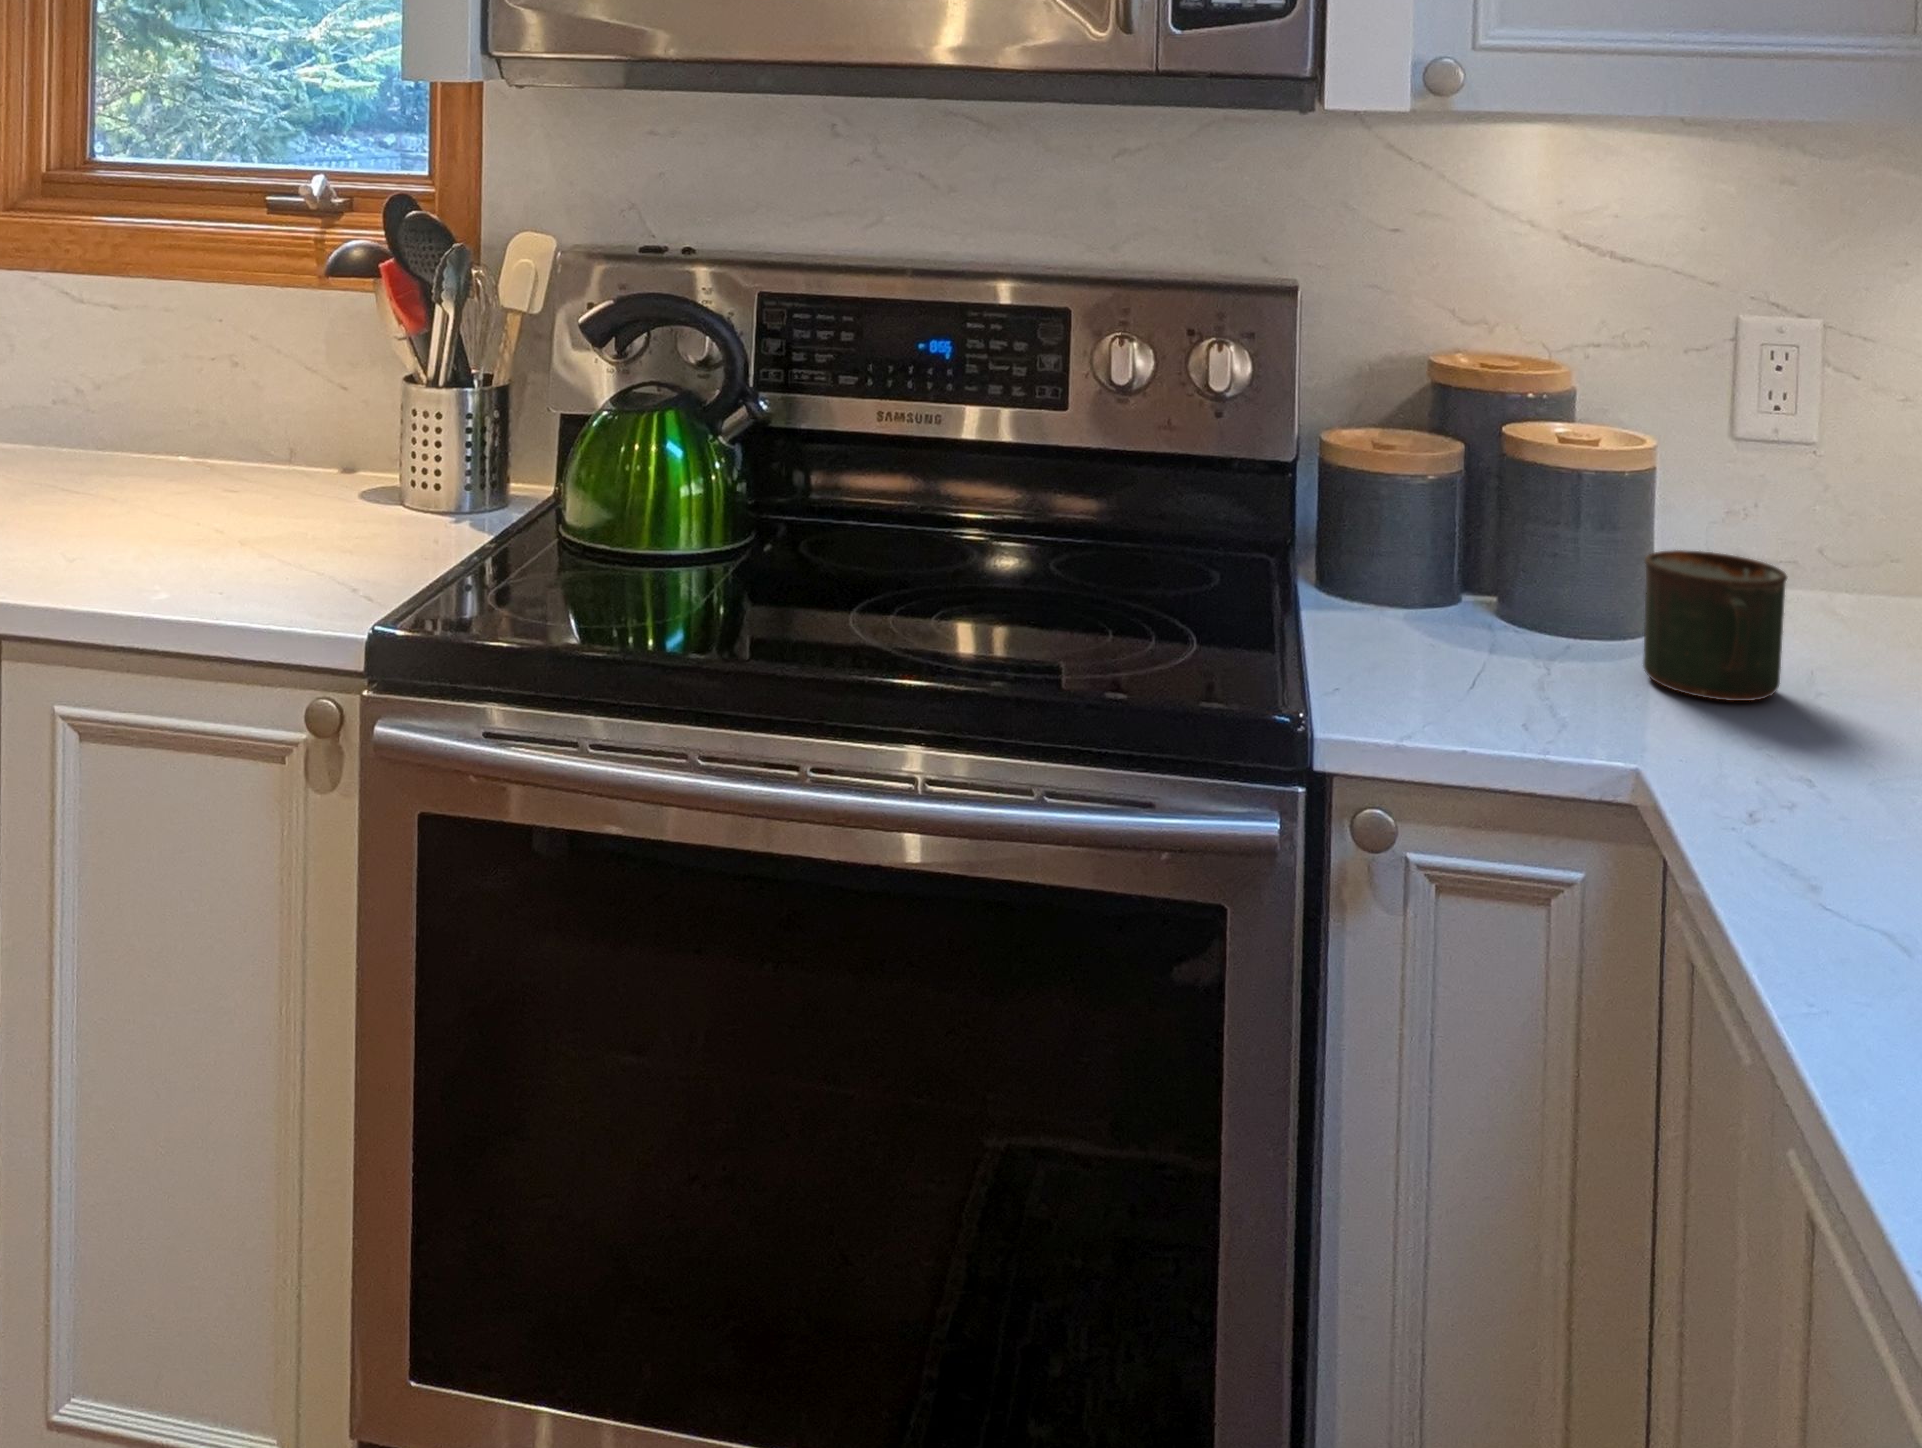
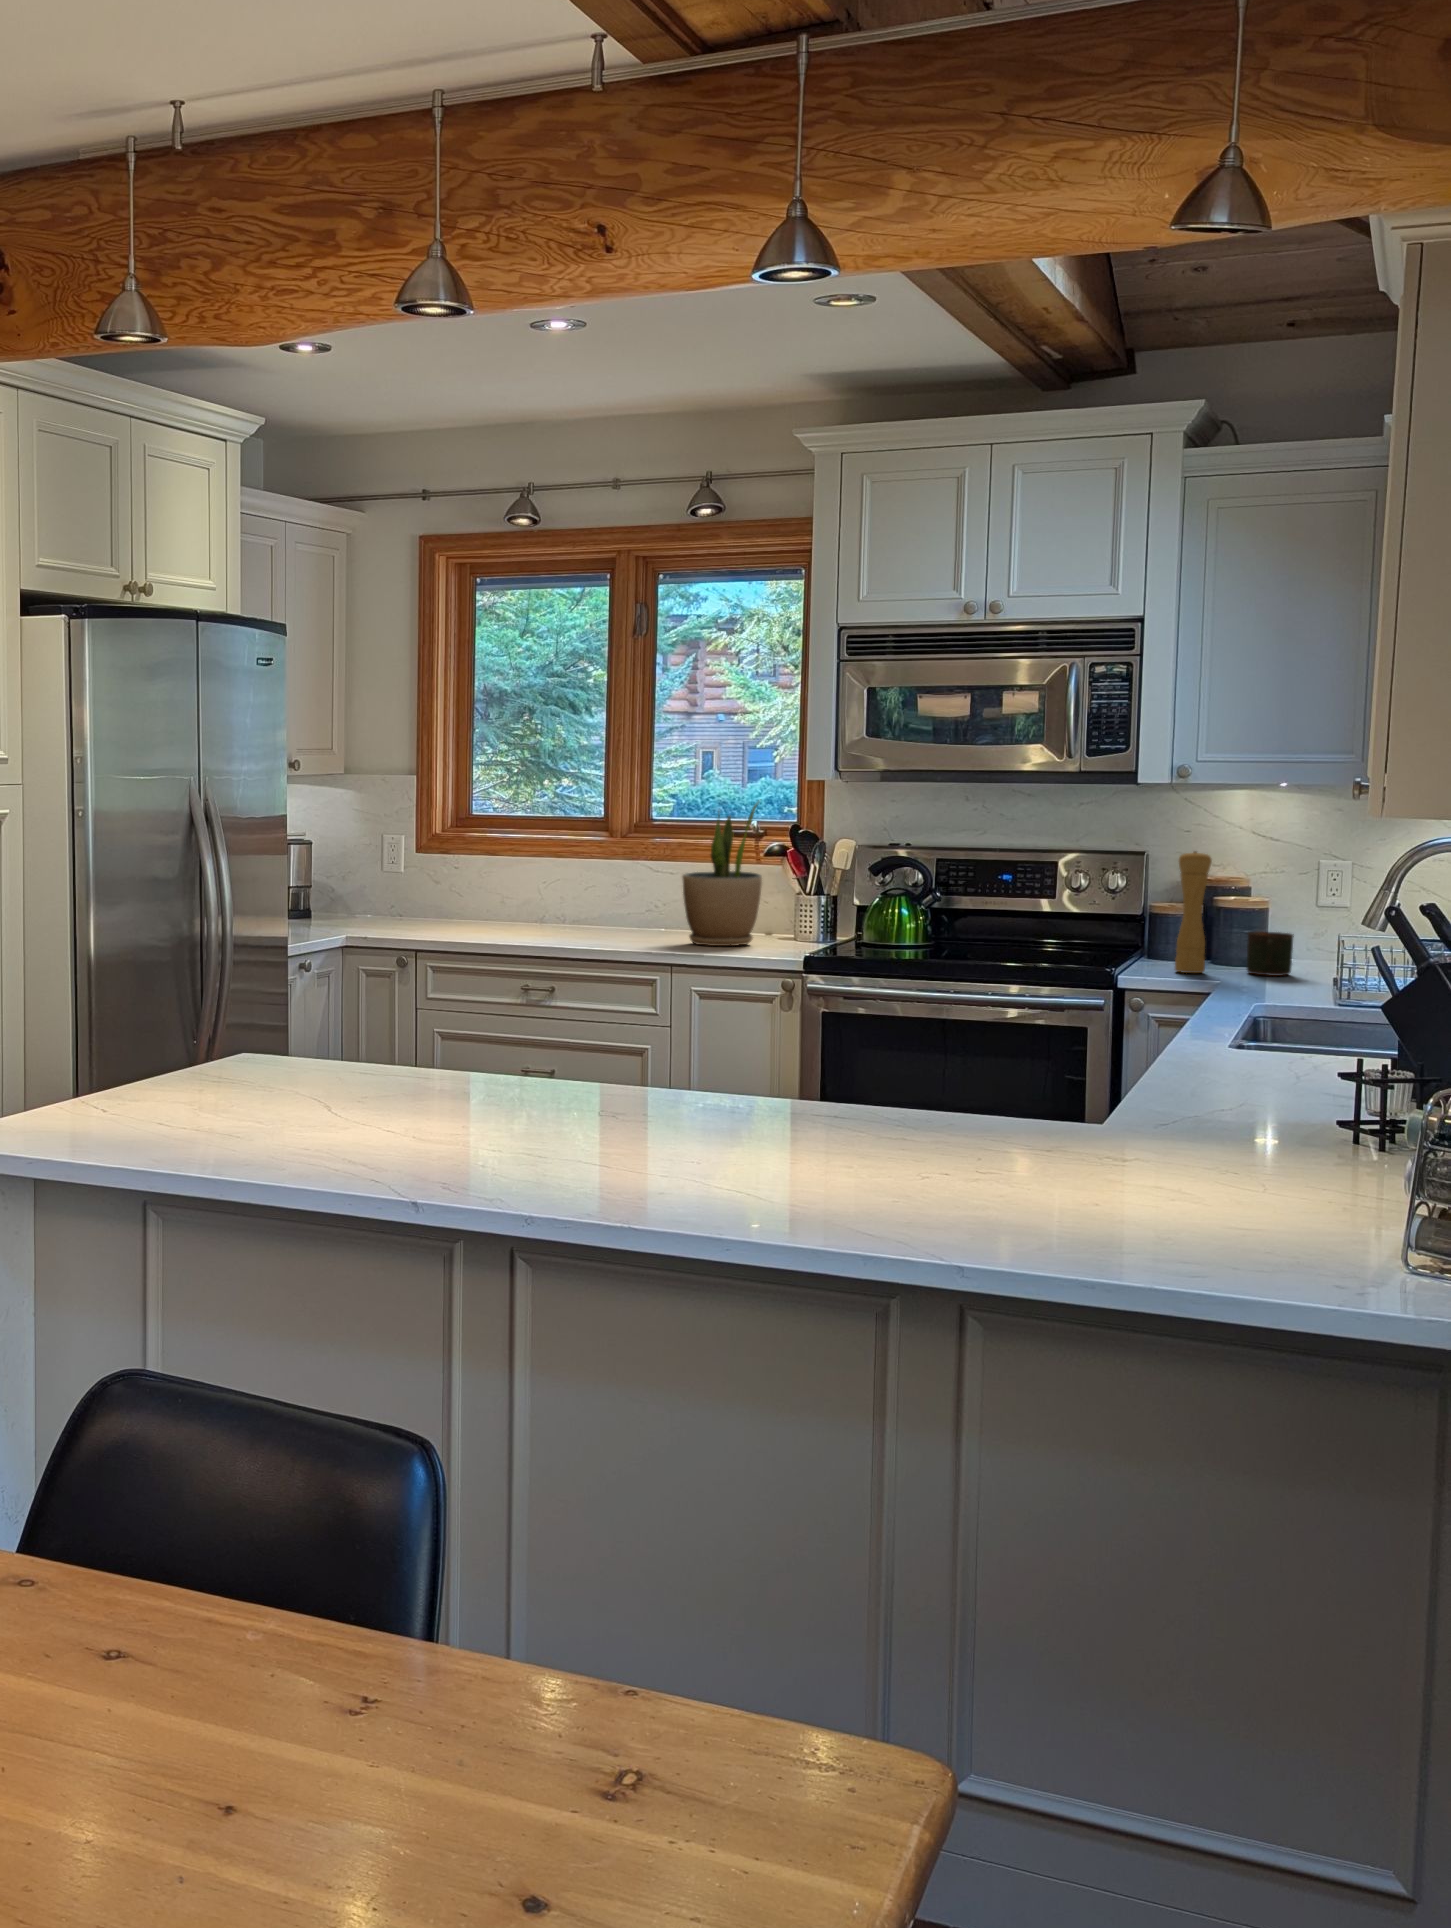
potted plant: none [59,134,282,559] -> present [683,803,762,946]
pepper mill: none [1449,320,1558,696] -> present [1175,851,1212,973]

